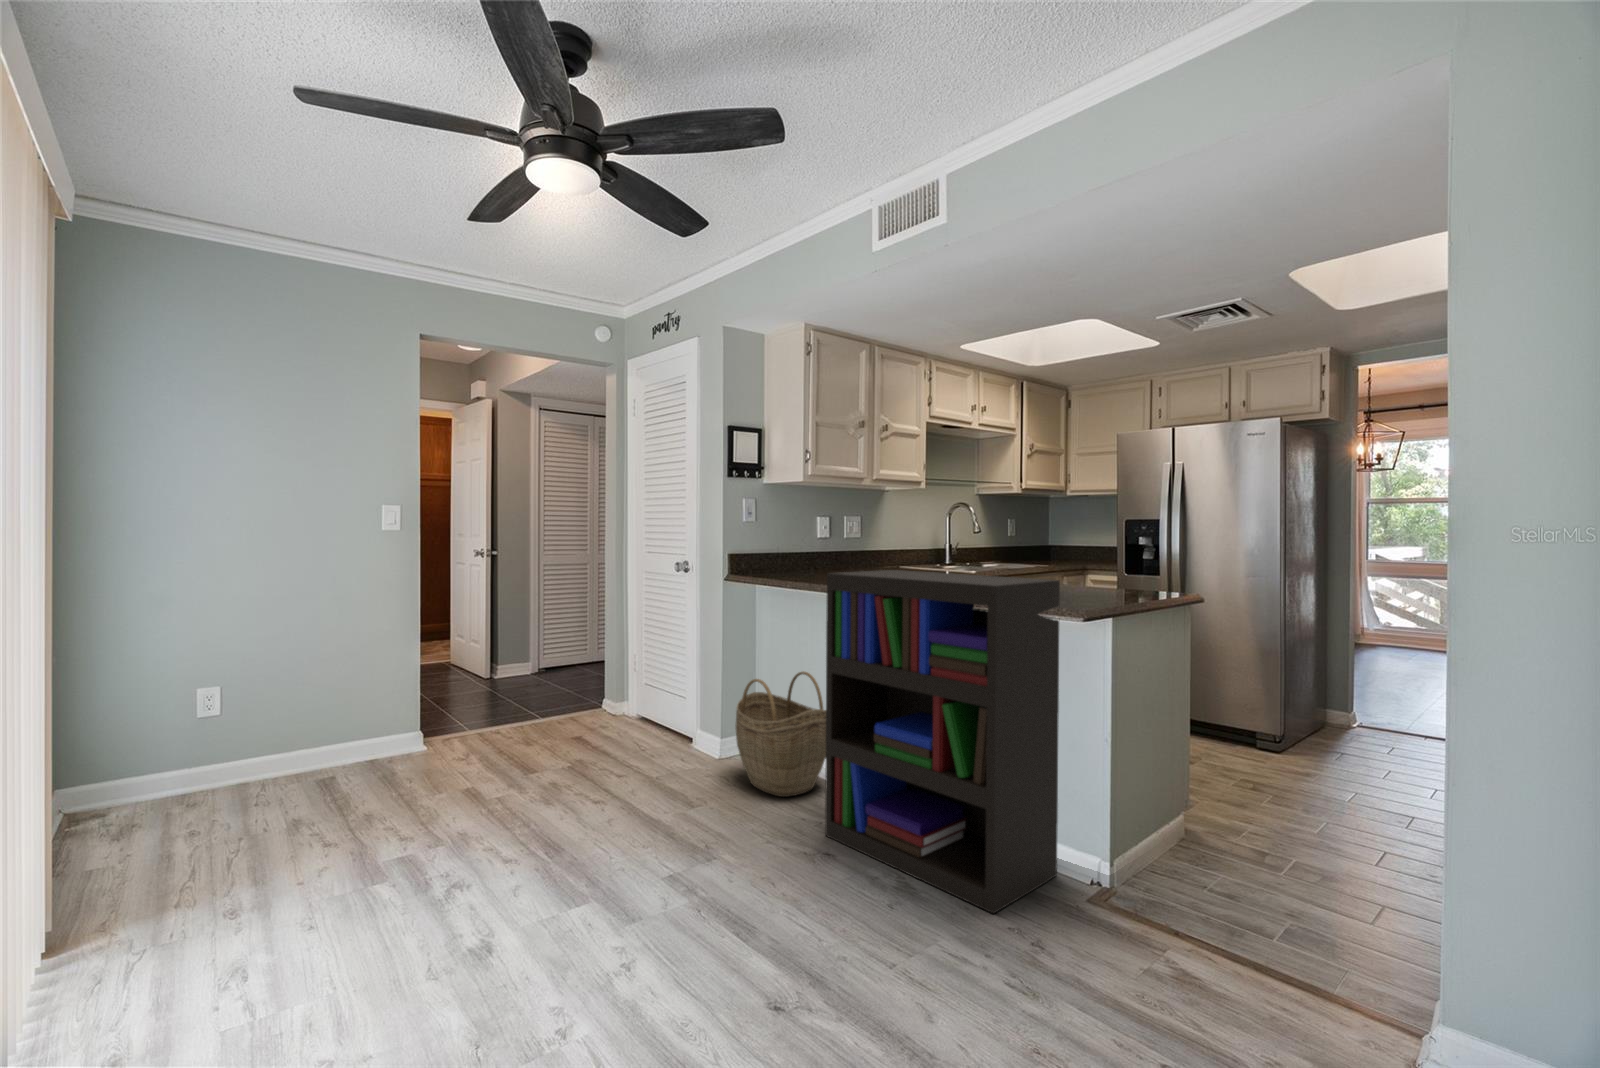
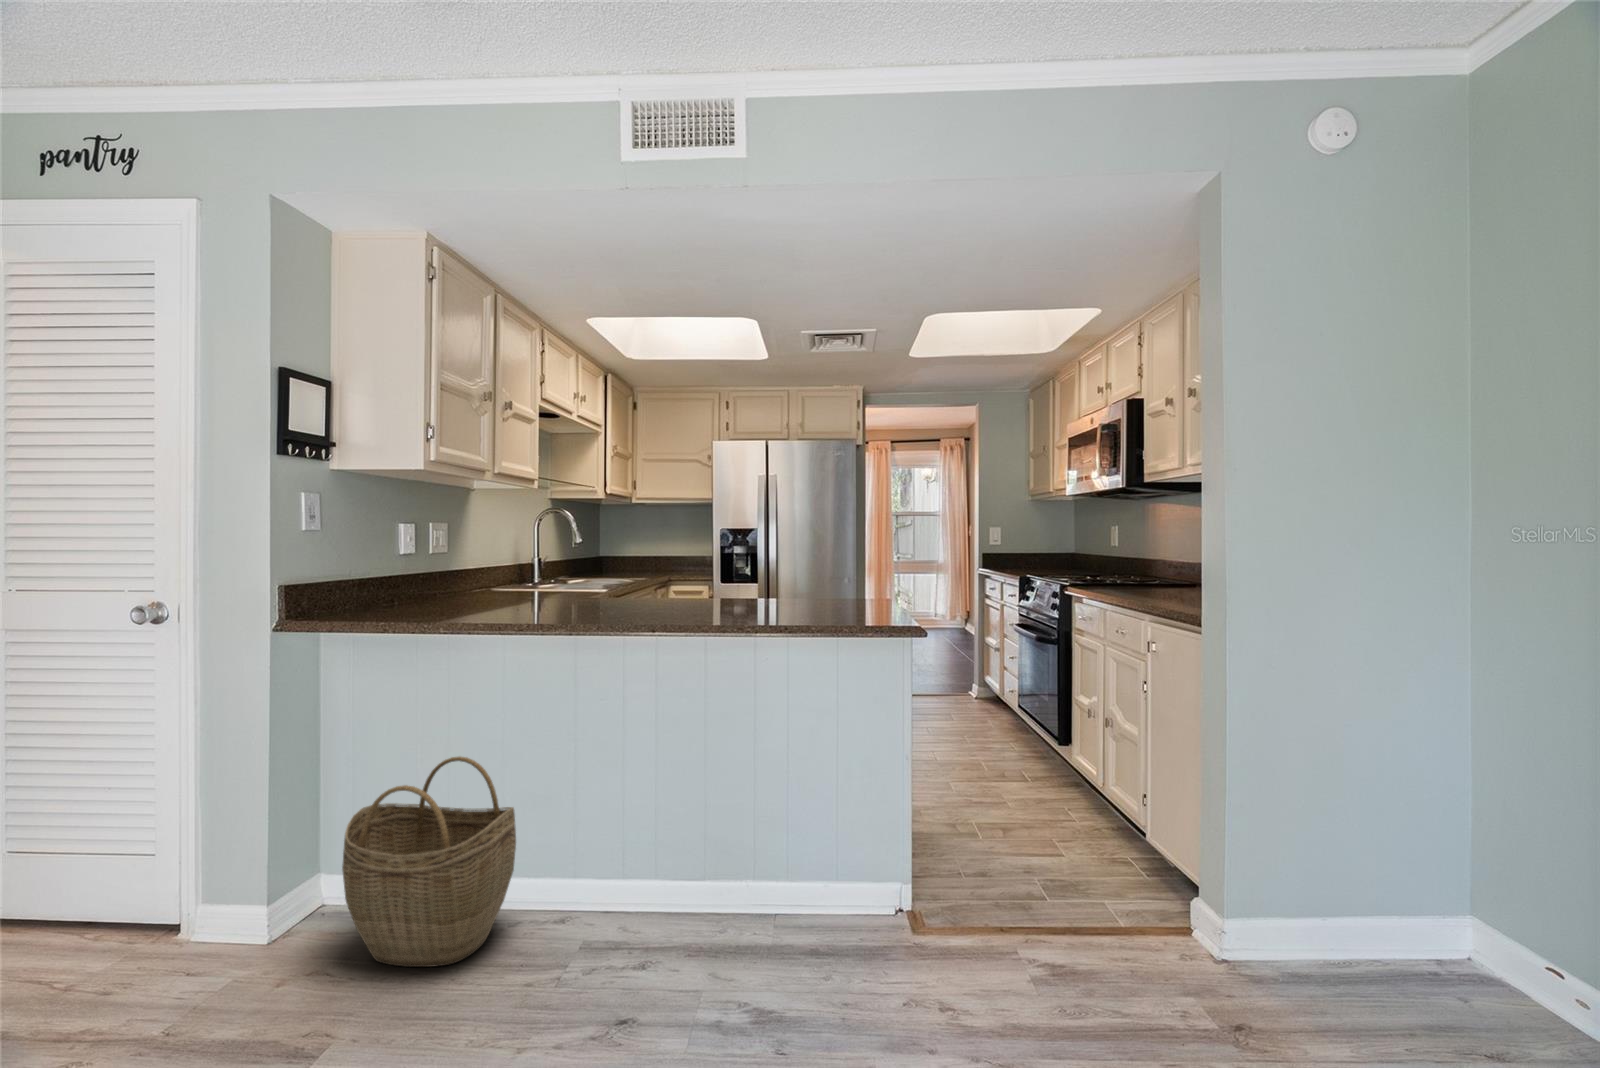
bookshelf: present [825,570,1060,913] -> none [585,594,880,1007]

